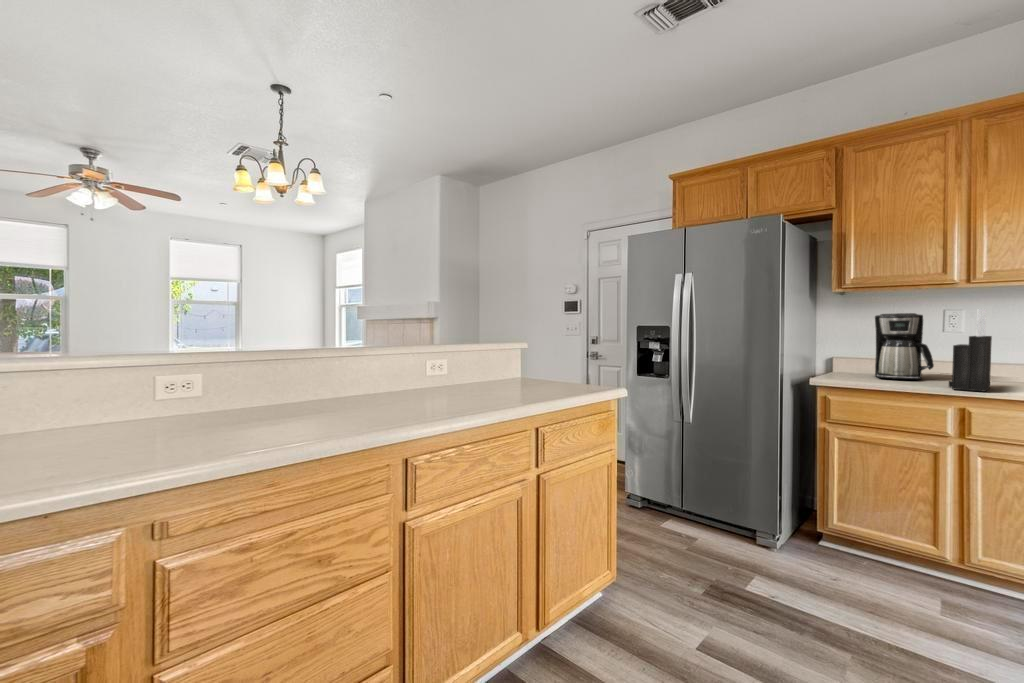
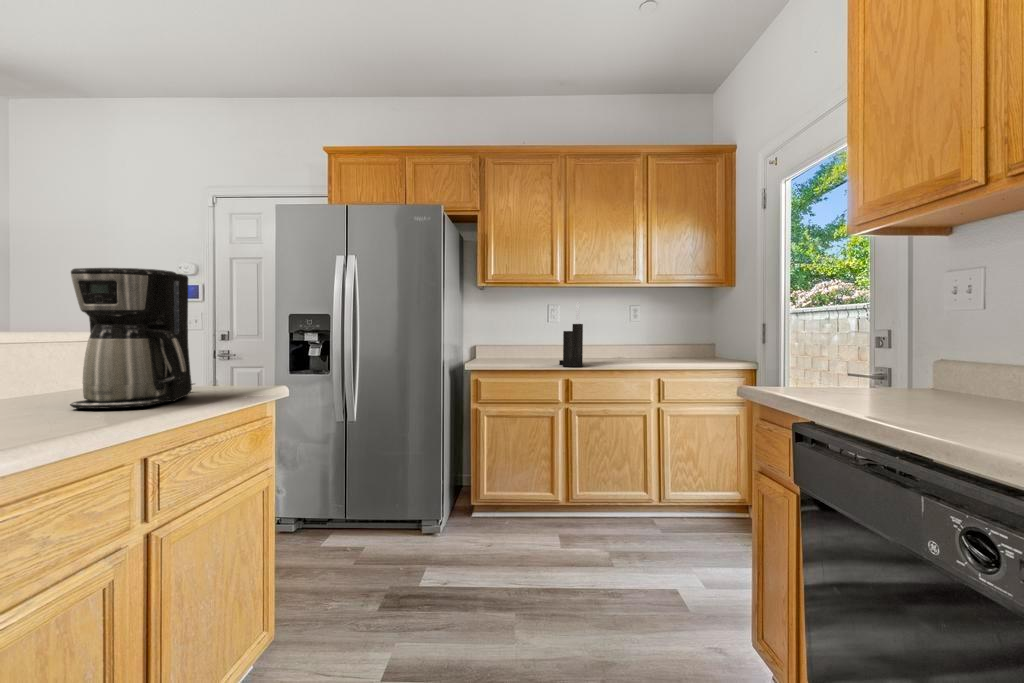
coffee maker: present [875,313,934,380] -> present [70,268,194,409]

